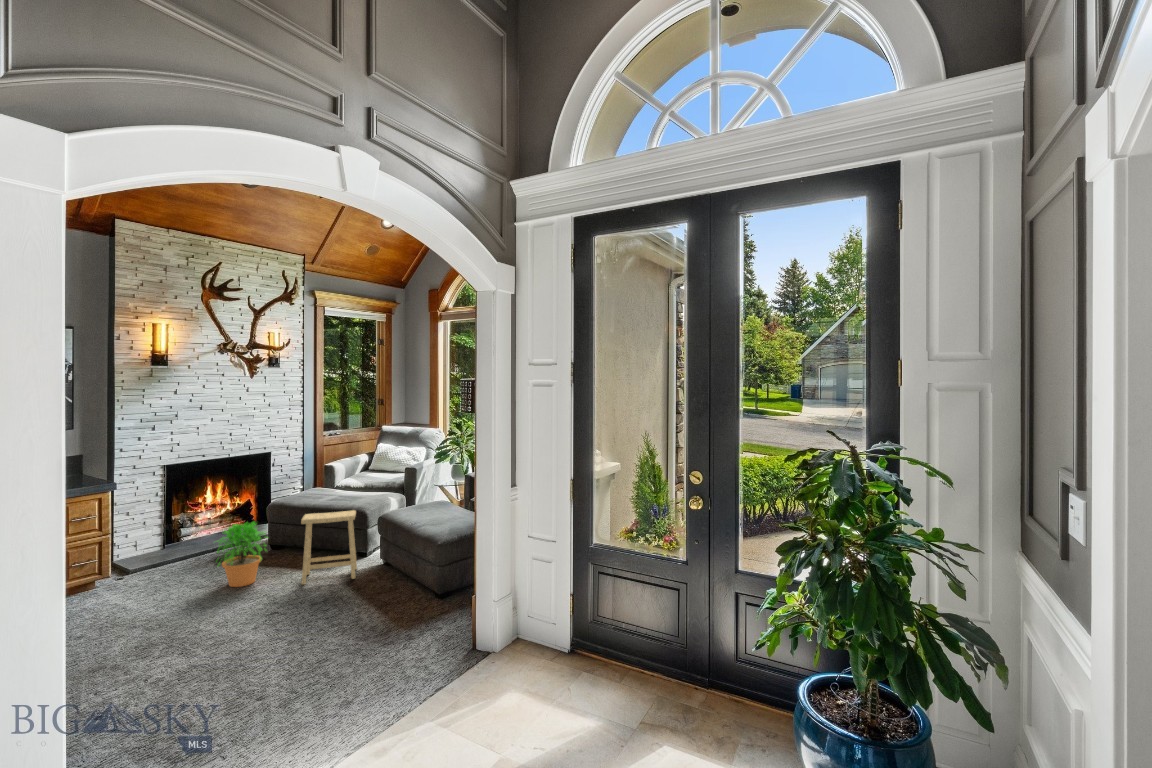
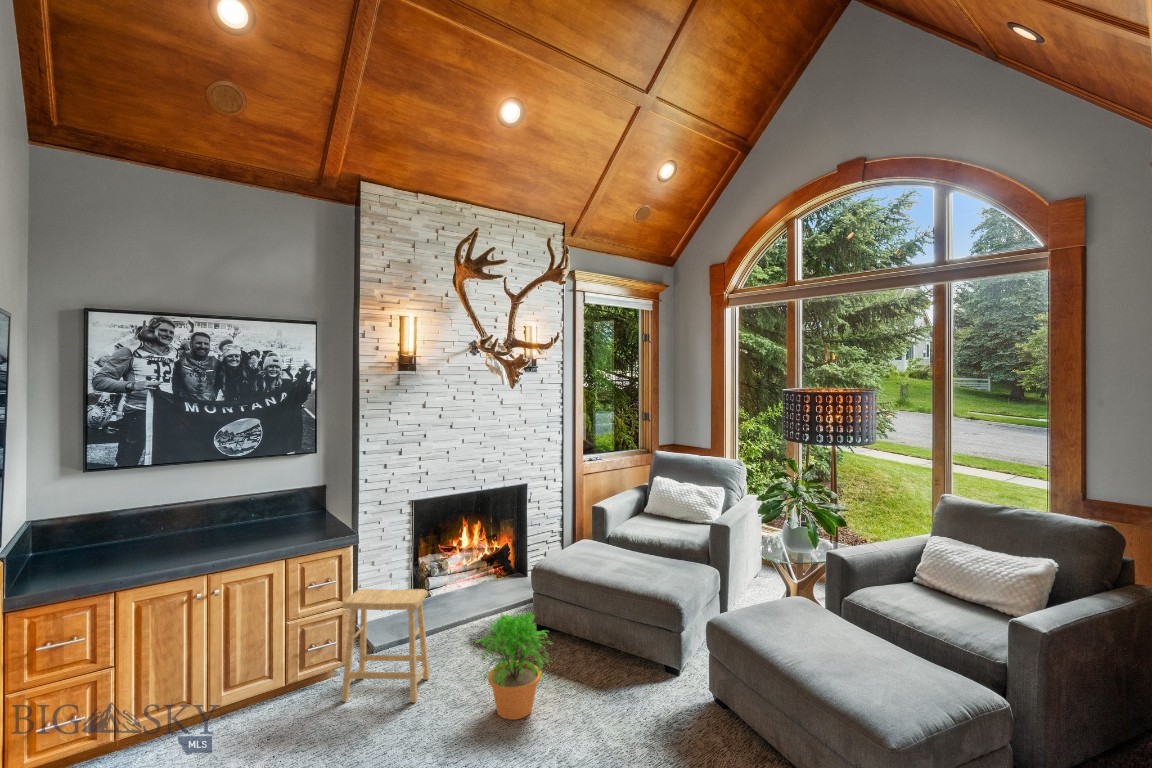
footstool: present [301,510,357,585] -> present [341,589,430,703]

